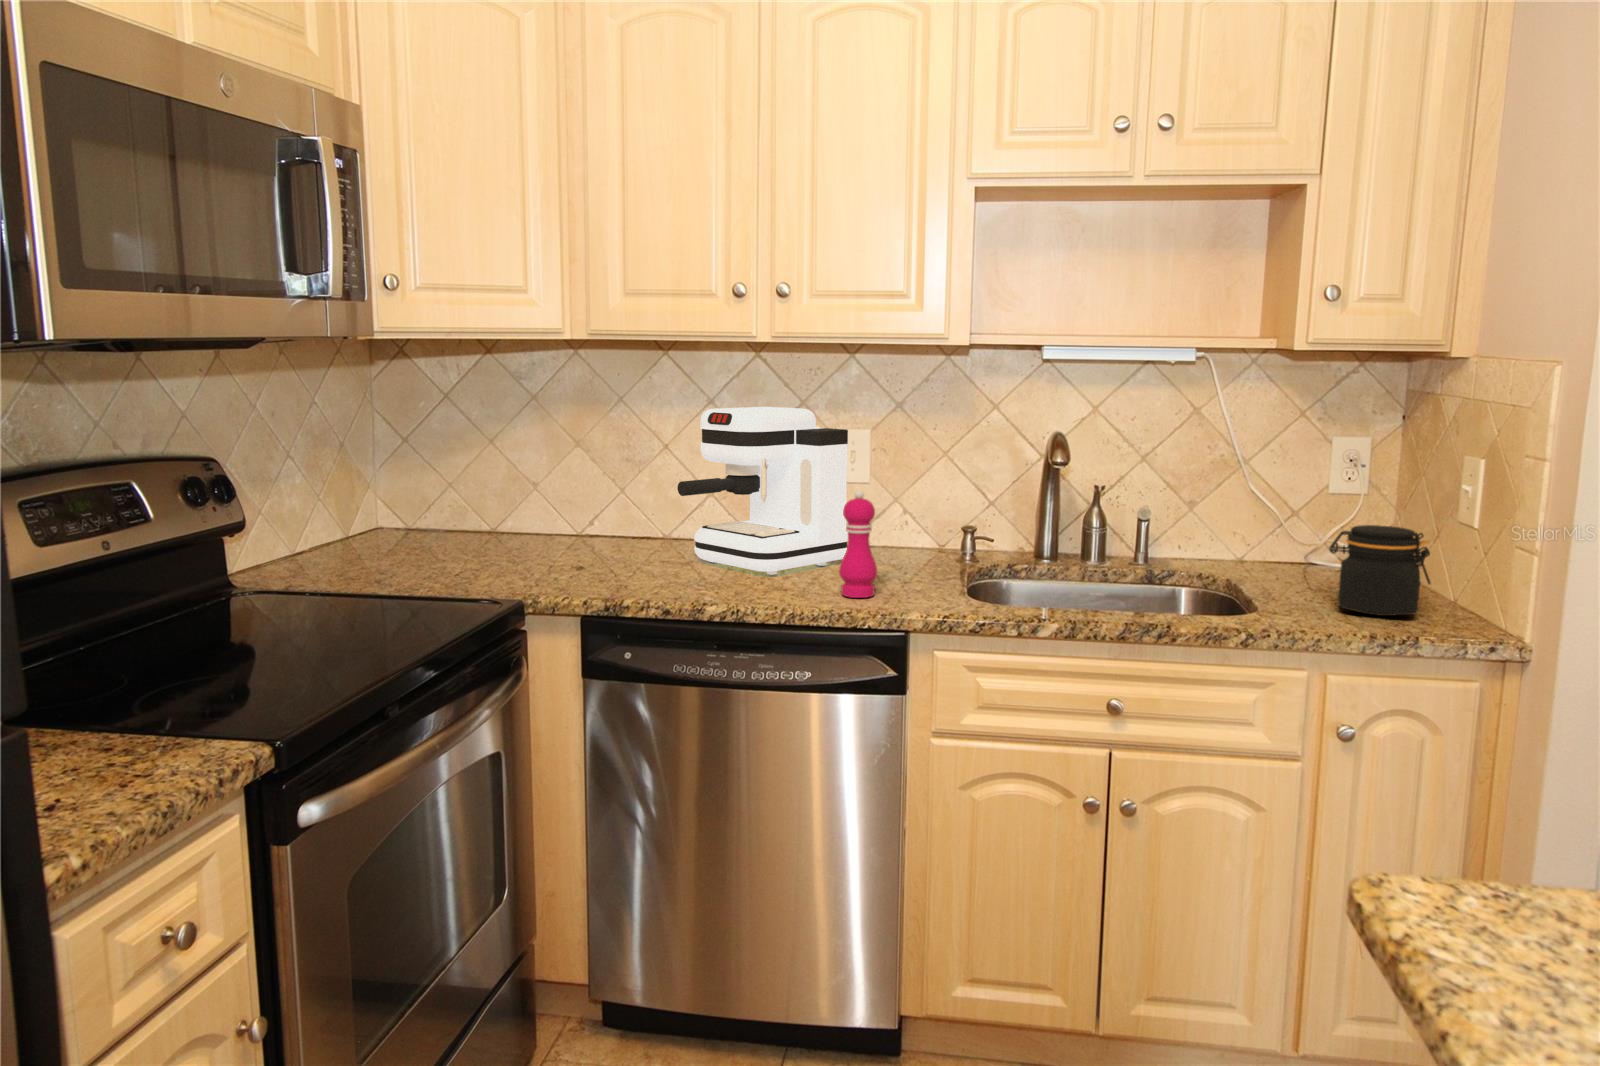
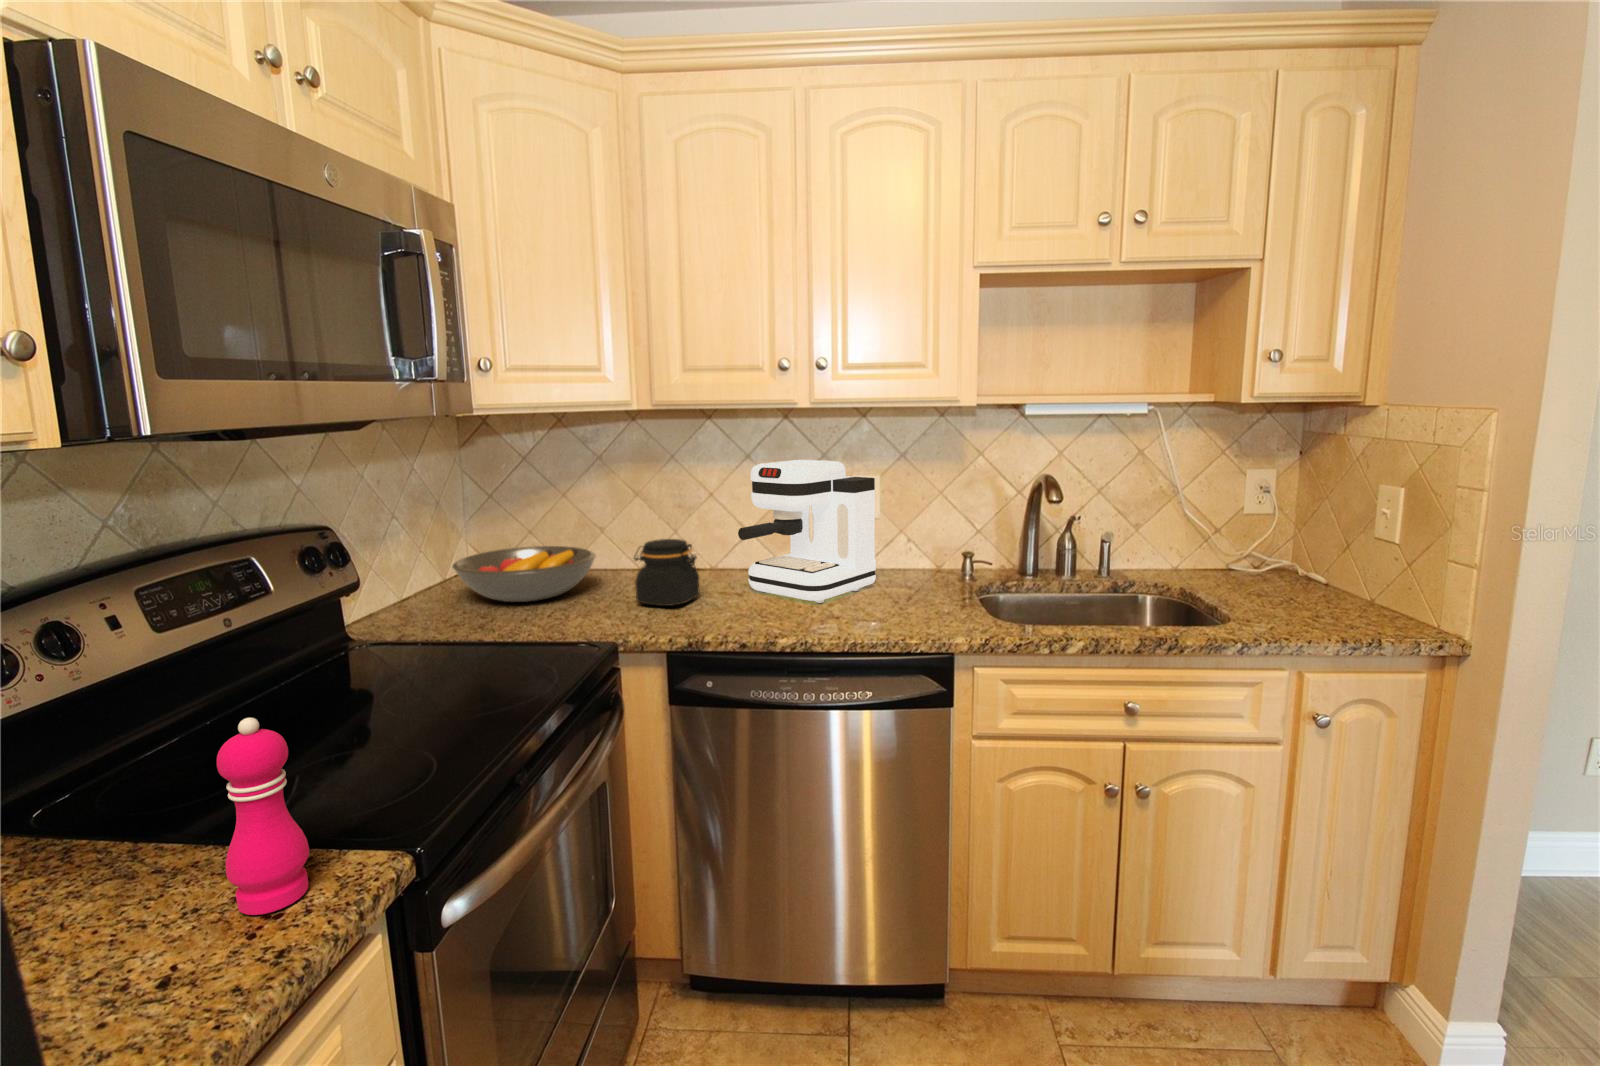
pepper mill: present [839,490,877,598] -> present [217,718,309,915]
fruit bowl: none [352,501,519,560] -> present [453,546,596,602]
jar: present [1330,525,1431,616] -> present [634,539,699,606]

